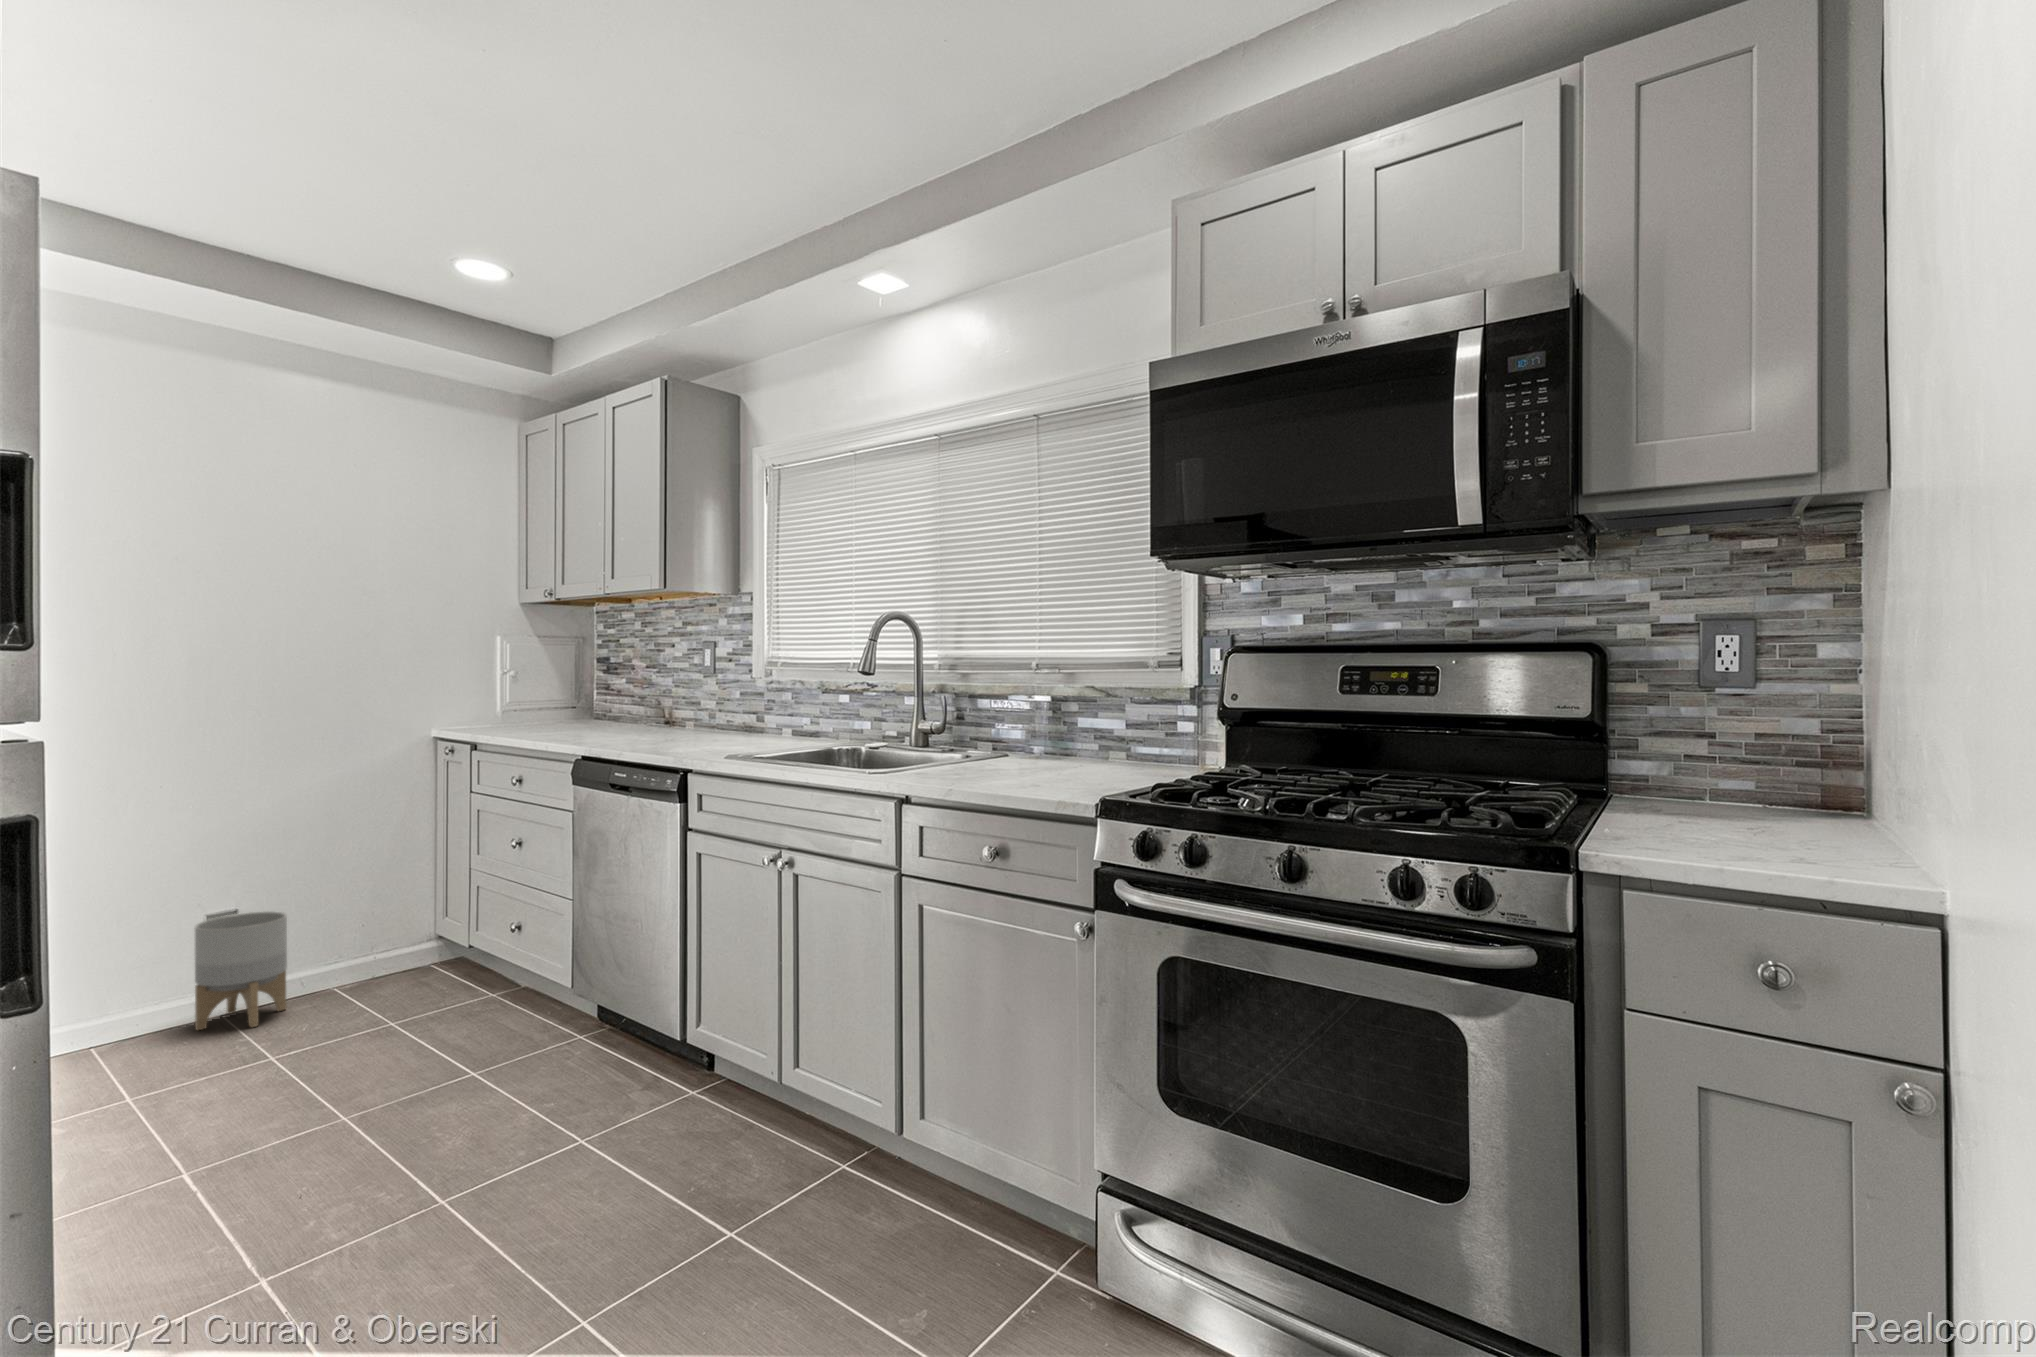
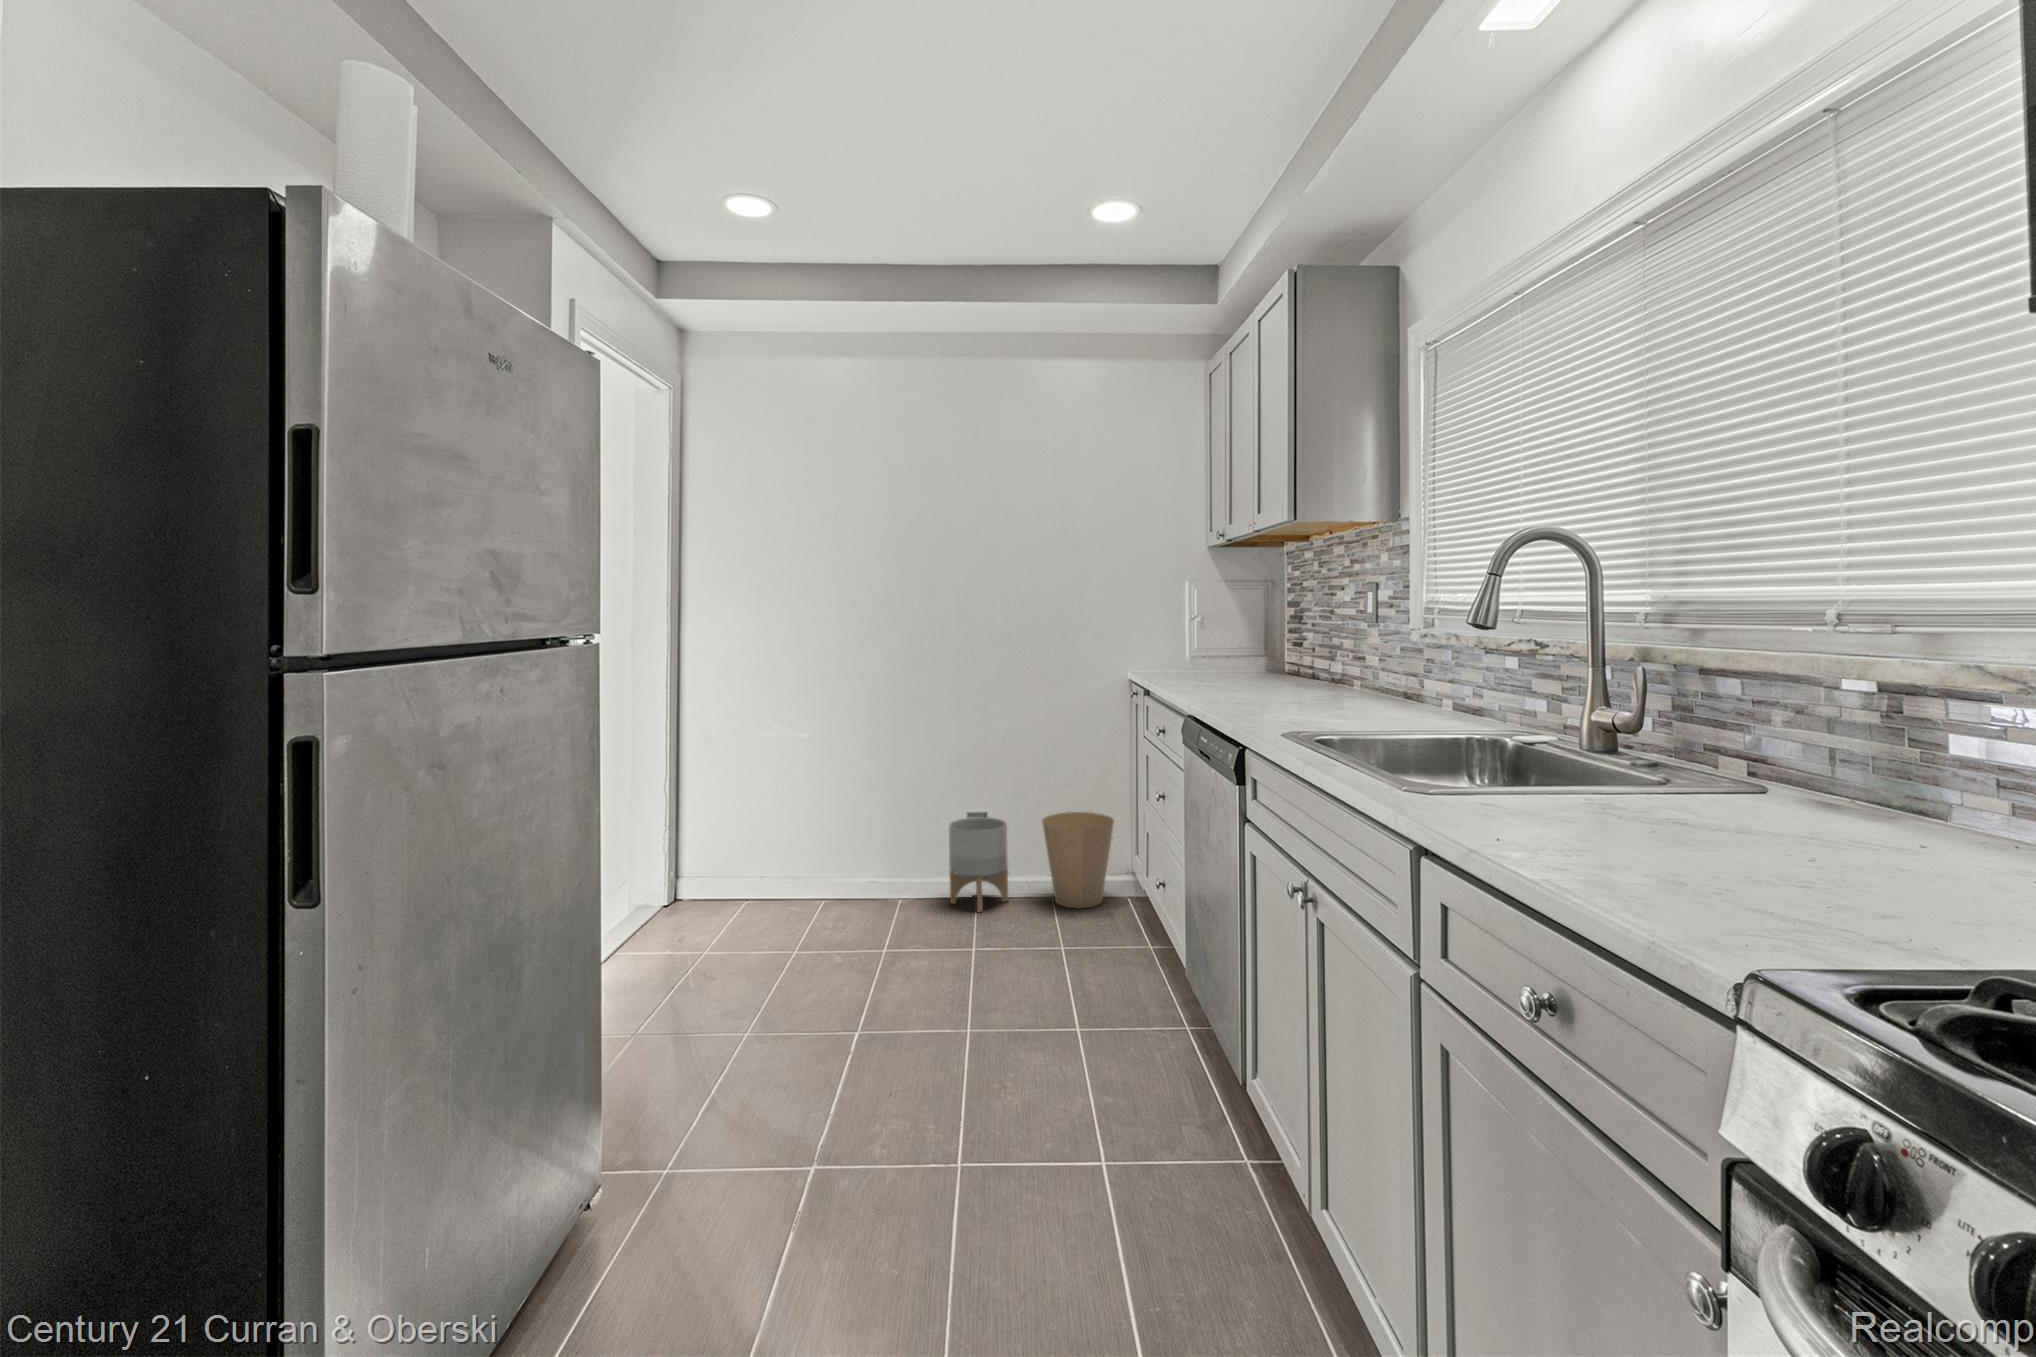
trash can: none [334,887,431,997] -> present [1042,812,1114,908]

